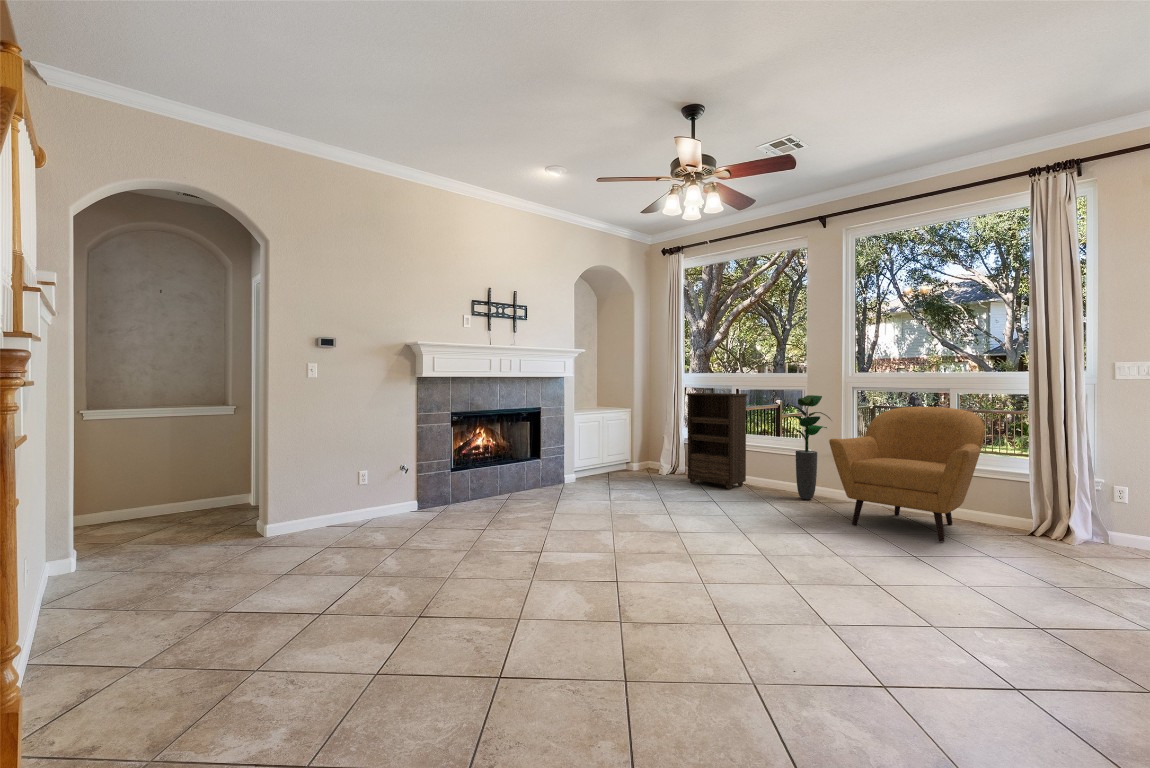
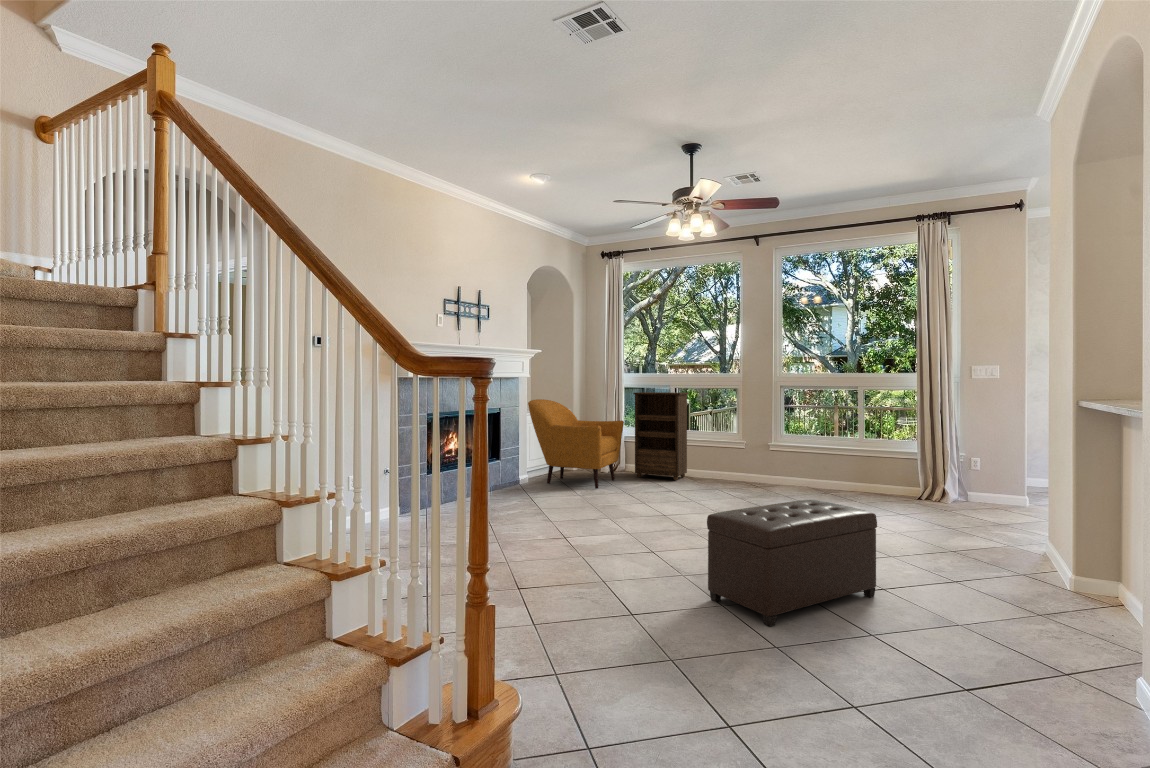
potted plant: present [786,395,830,500] -> none [724,393,766,485]
armchair: present [829,407,985,542] -> present [528,399,624,488]
ottoman: none [614,538,857,716] -> present [707,500,877,626]

